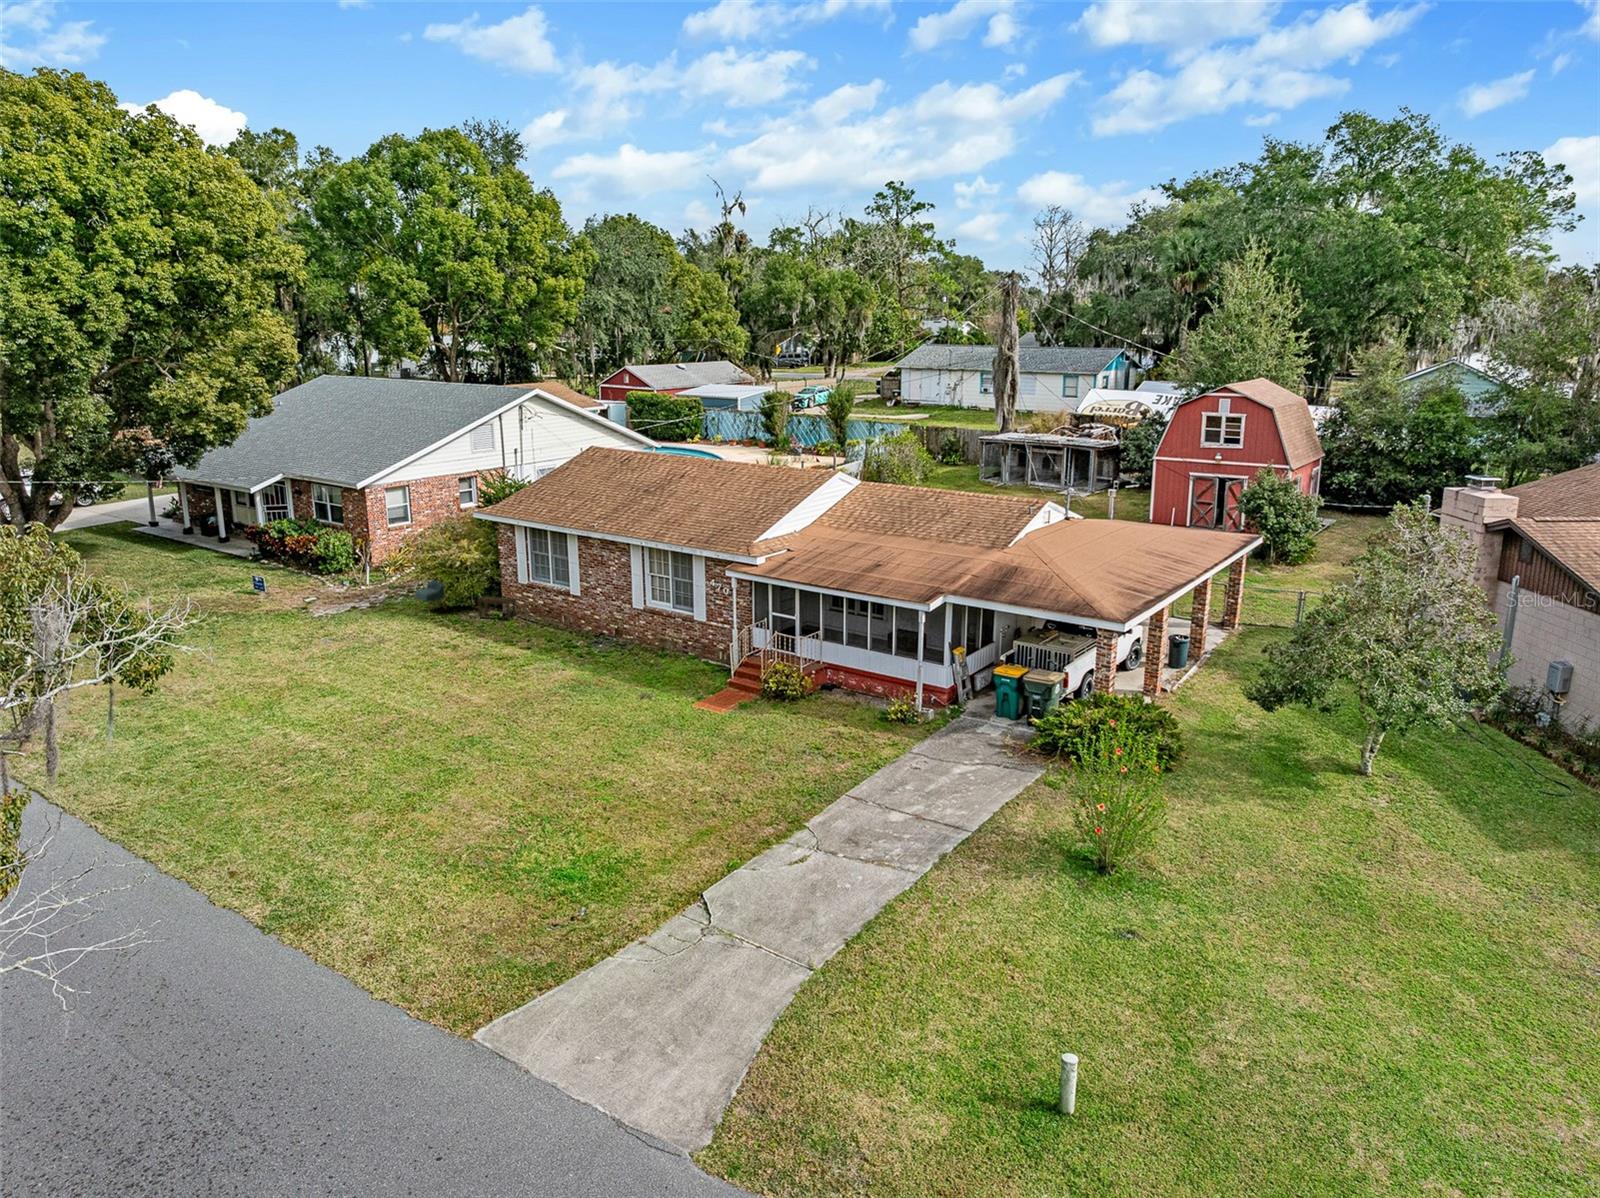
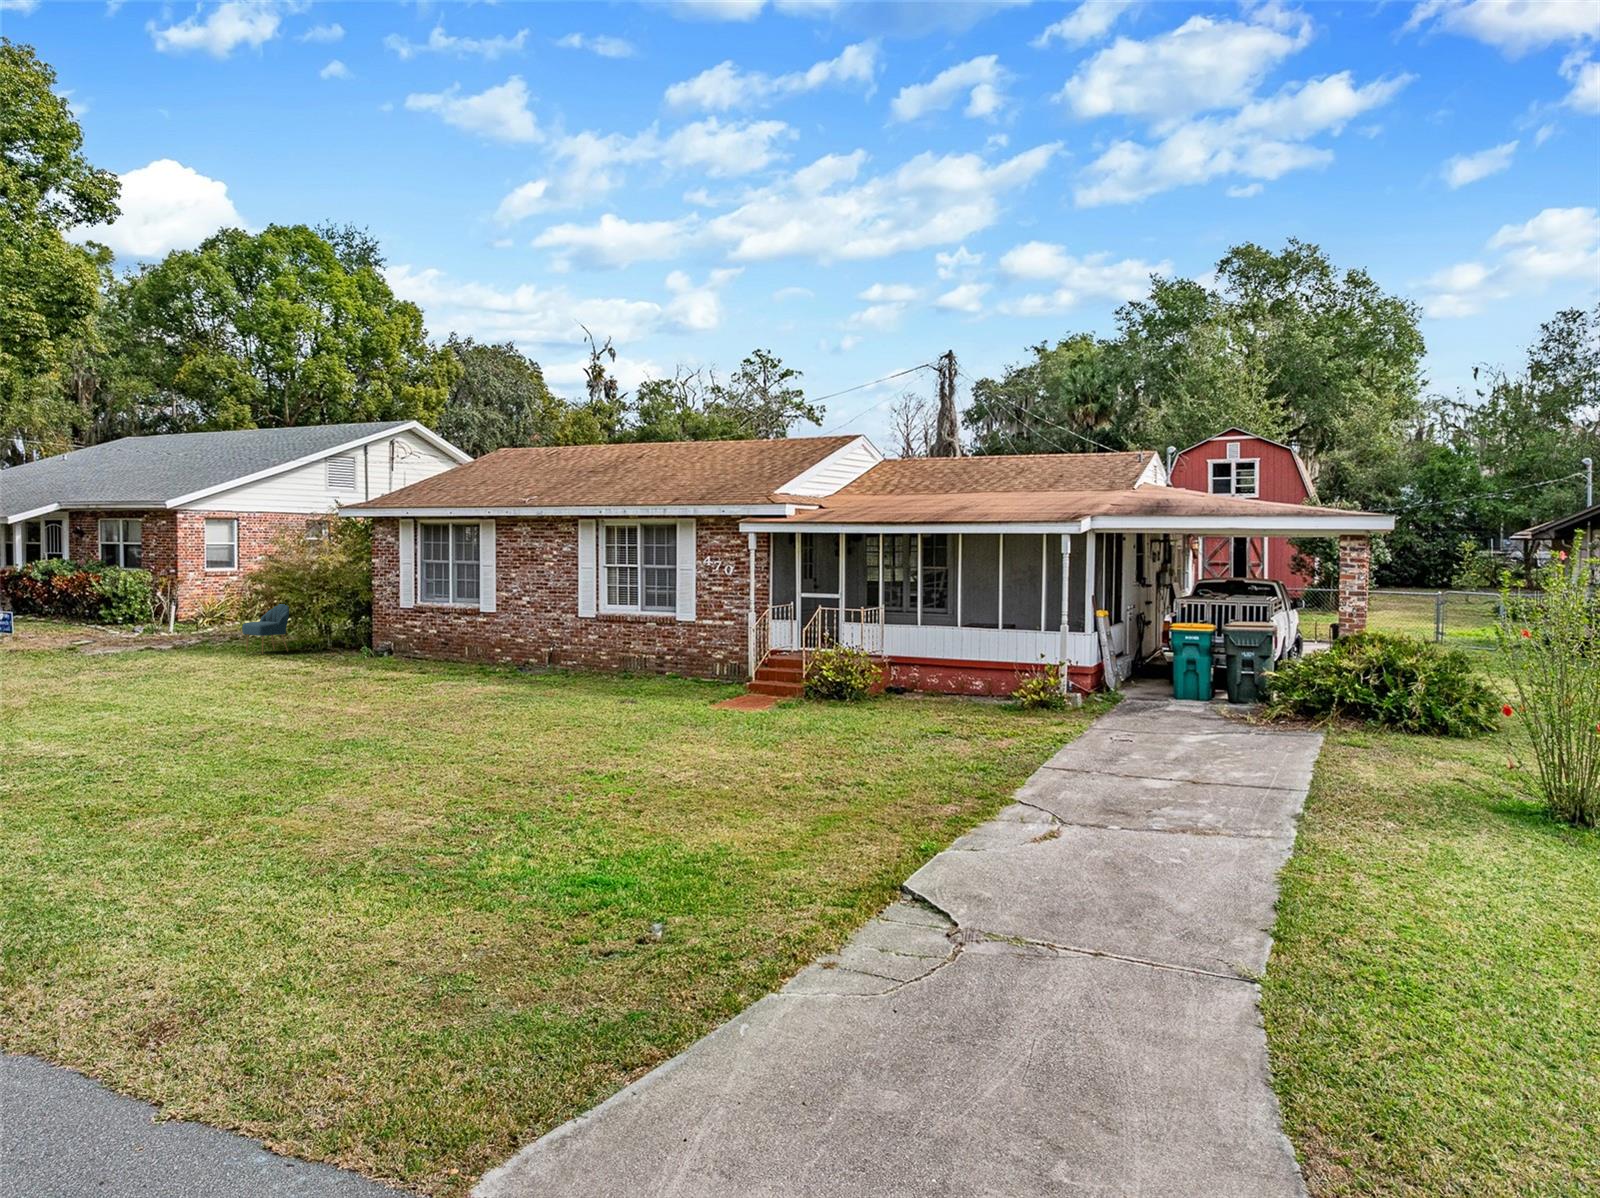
bench: present [477,597,516,620] -> none [338,627,396,657]

